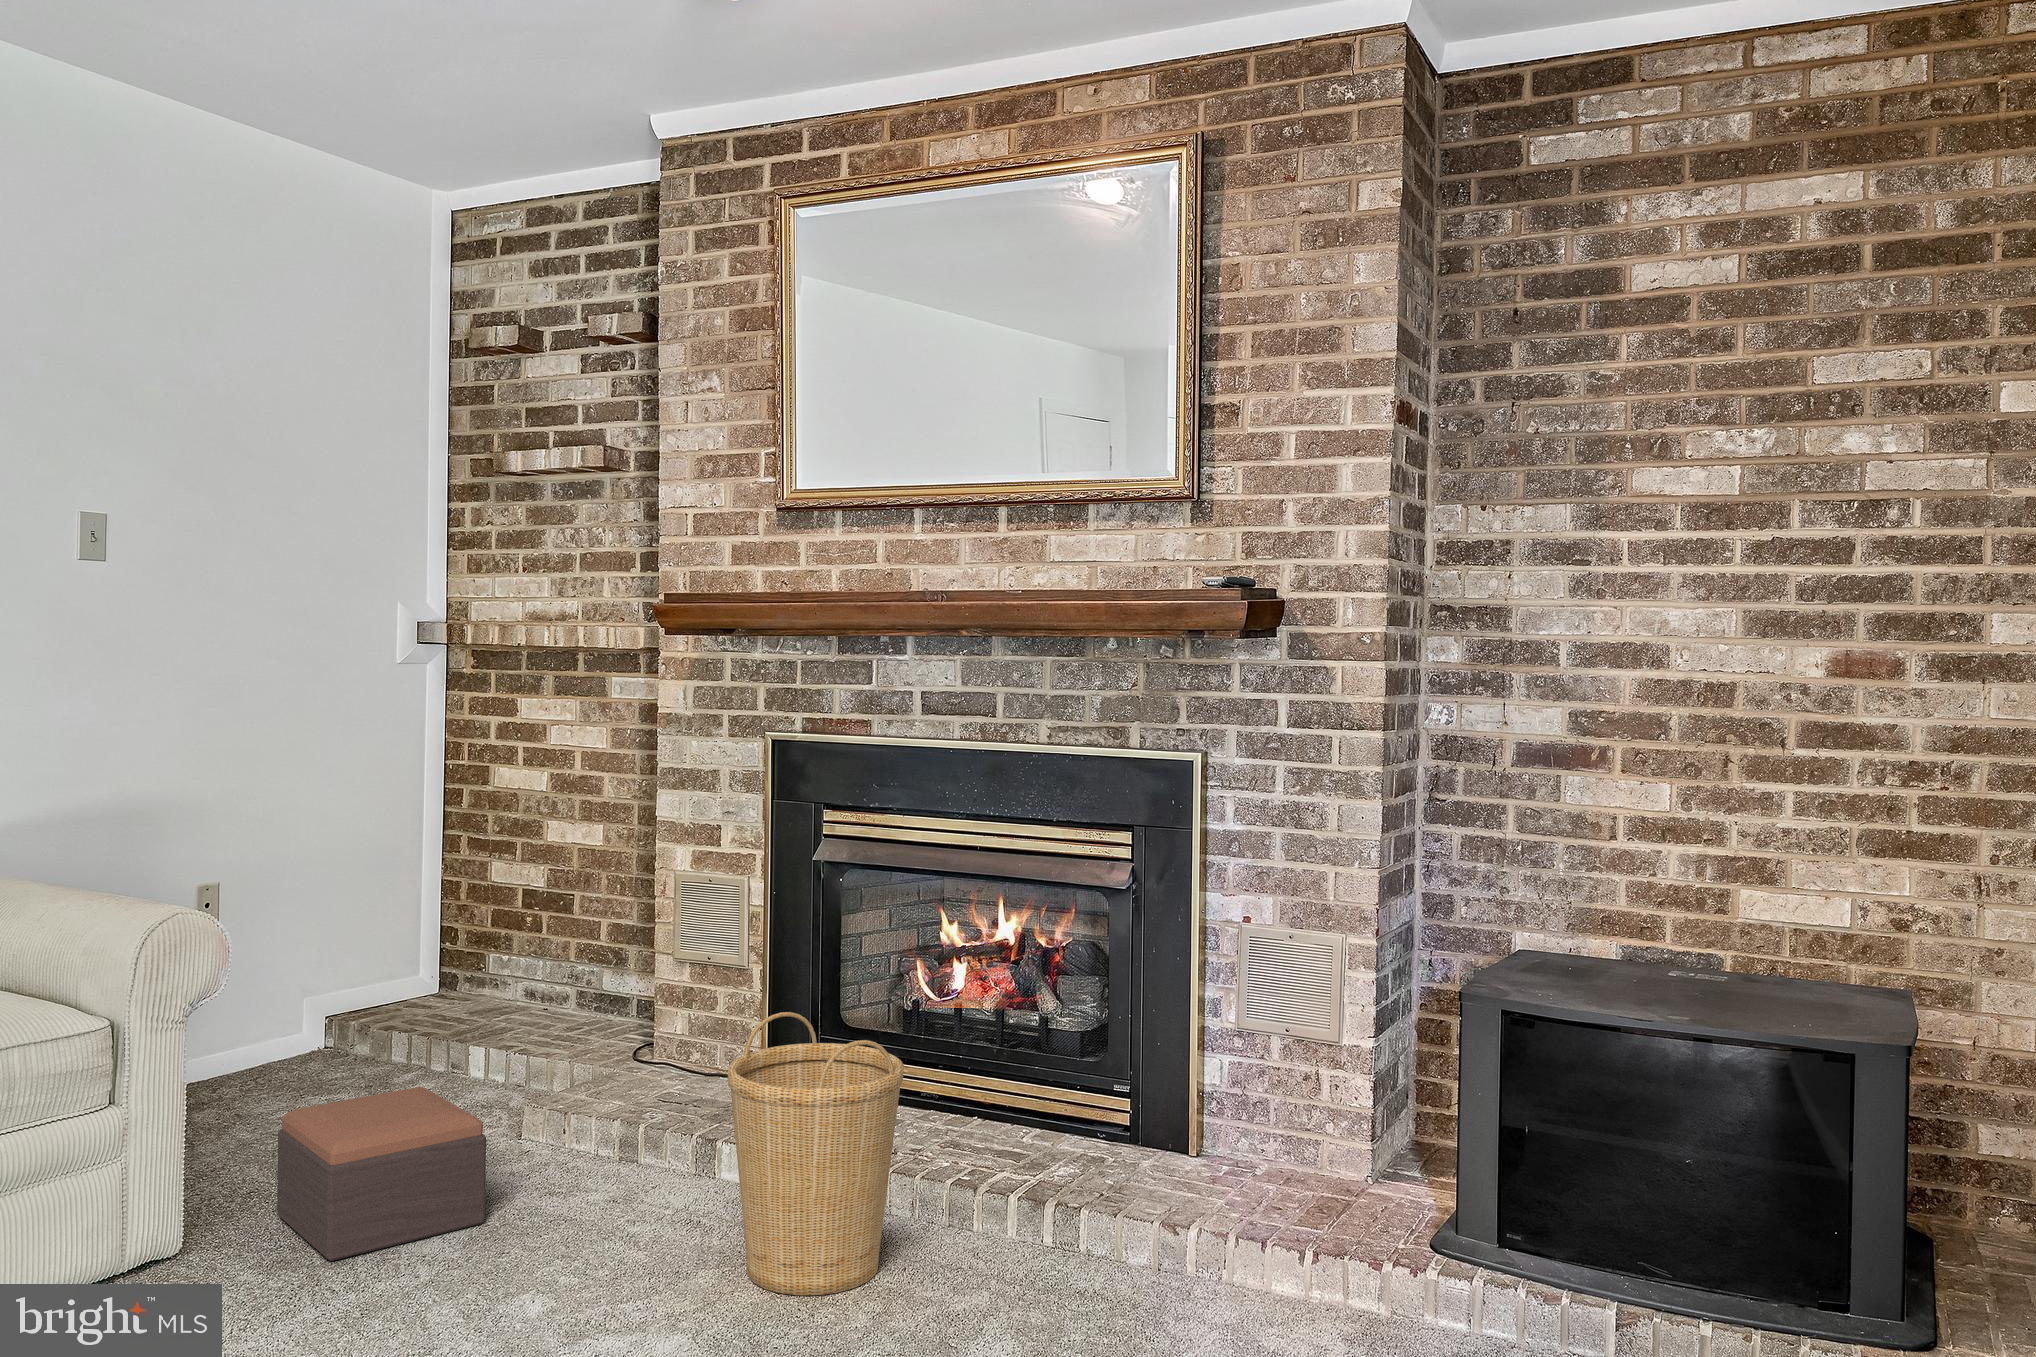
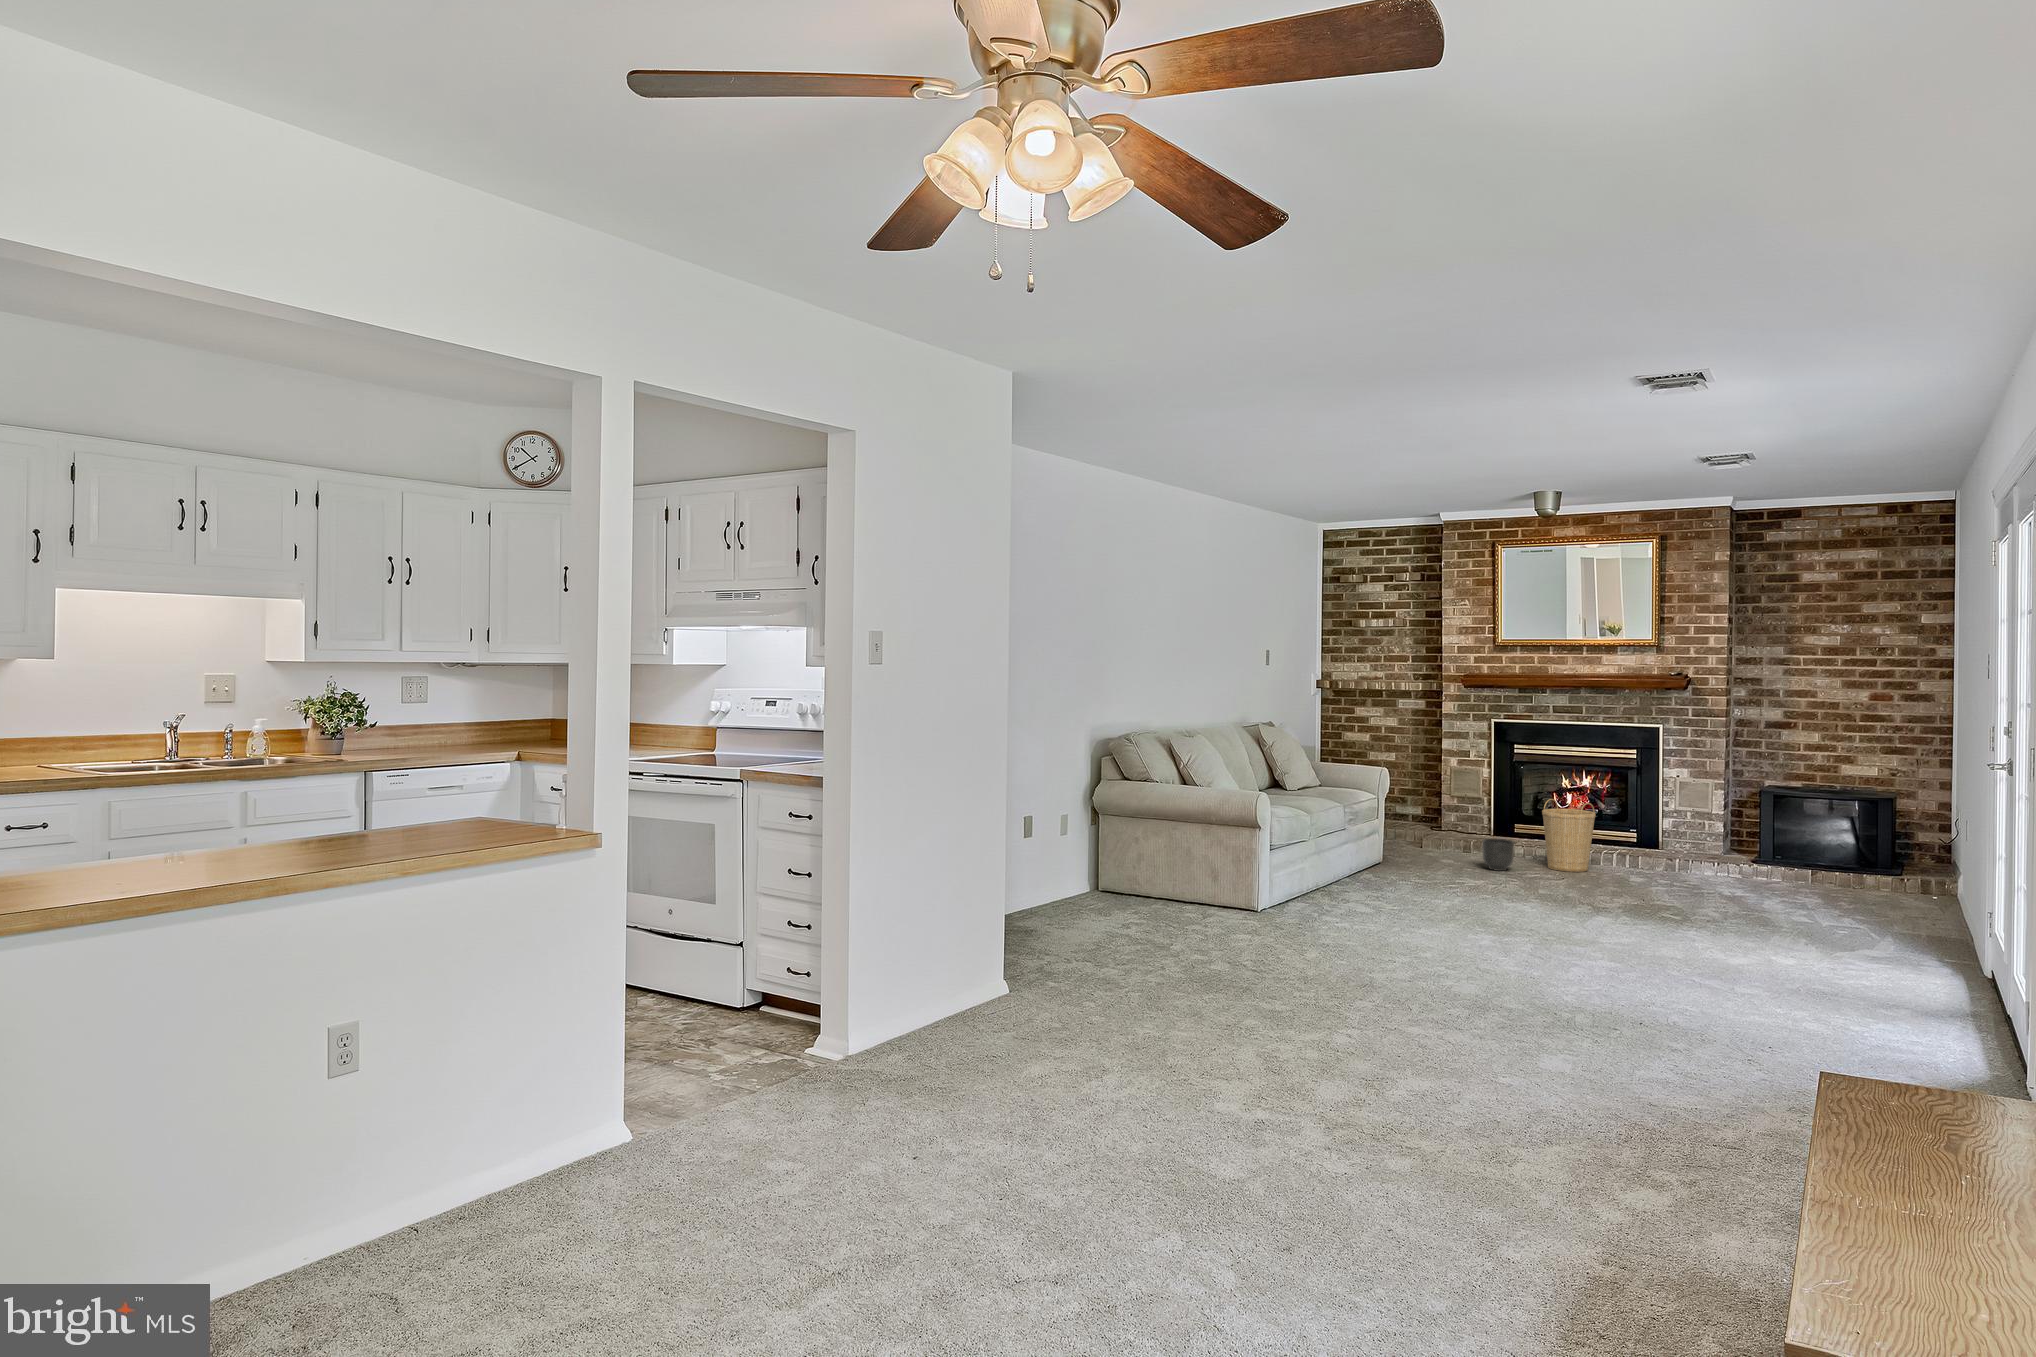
footstool: present [277,1087,486,1261] -> none [1392,826,1456,865]
planter: none [484,1163,599,1298] -> present [1482,839,1514,871]

